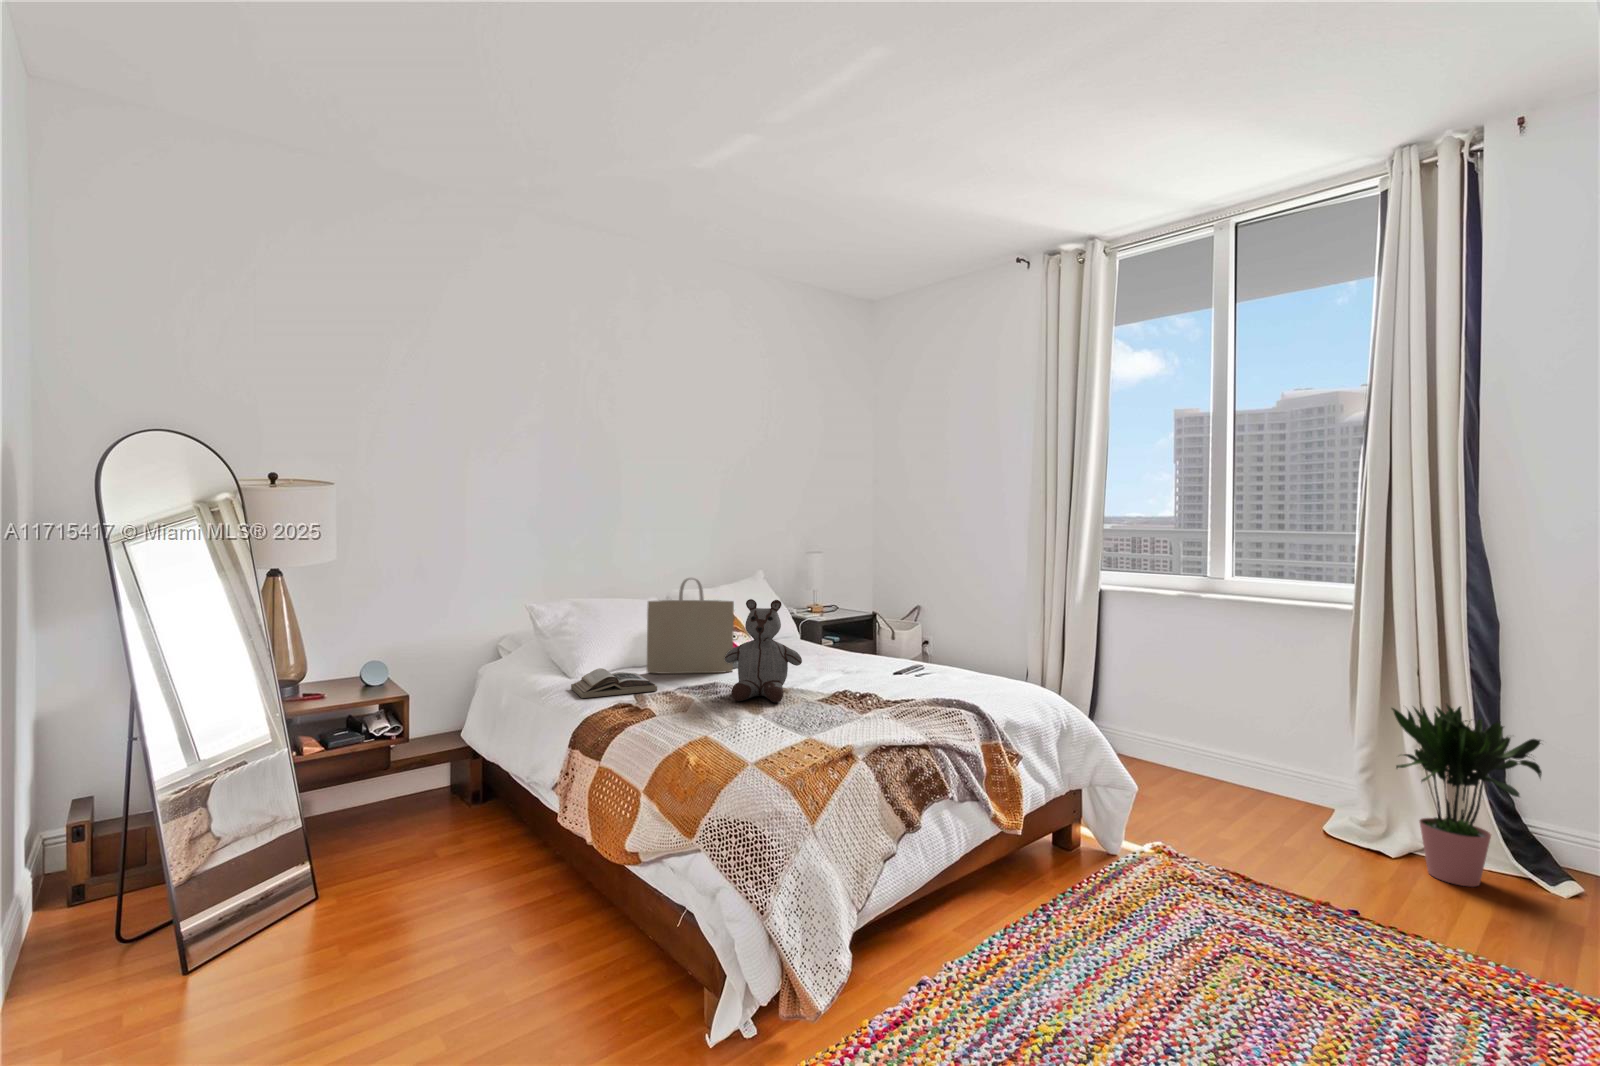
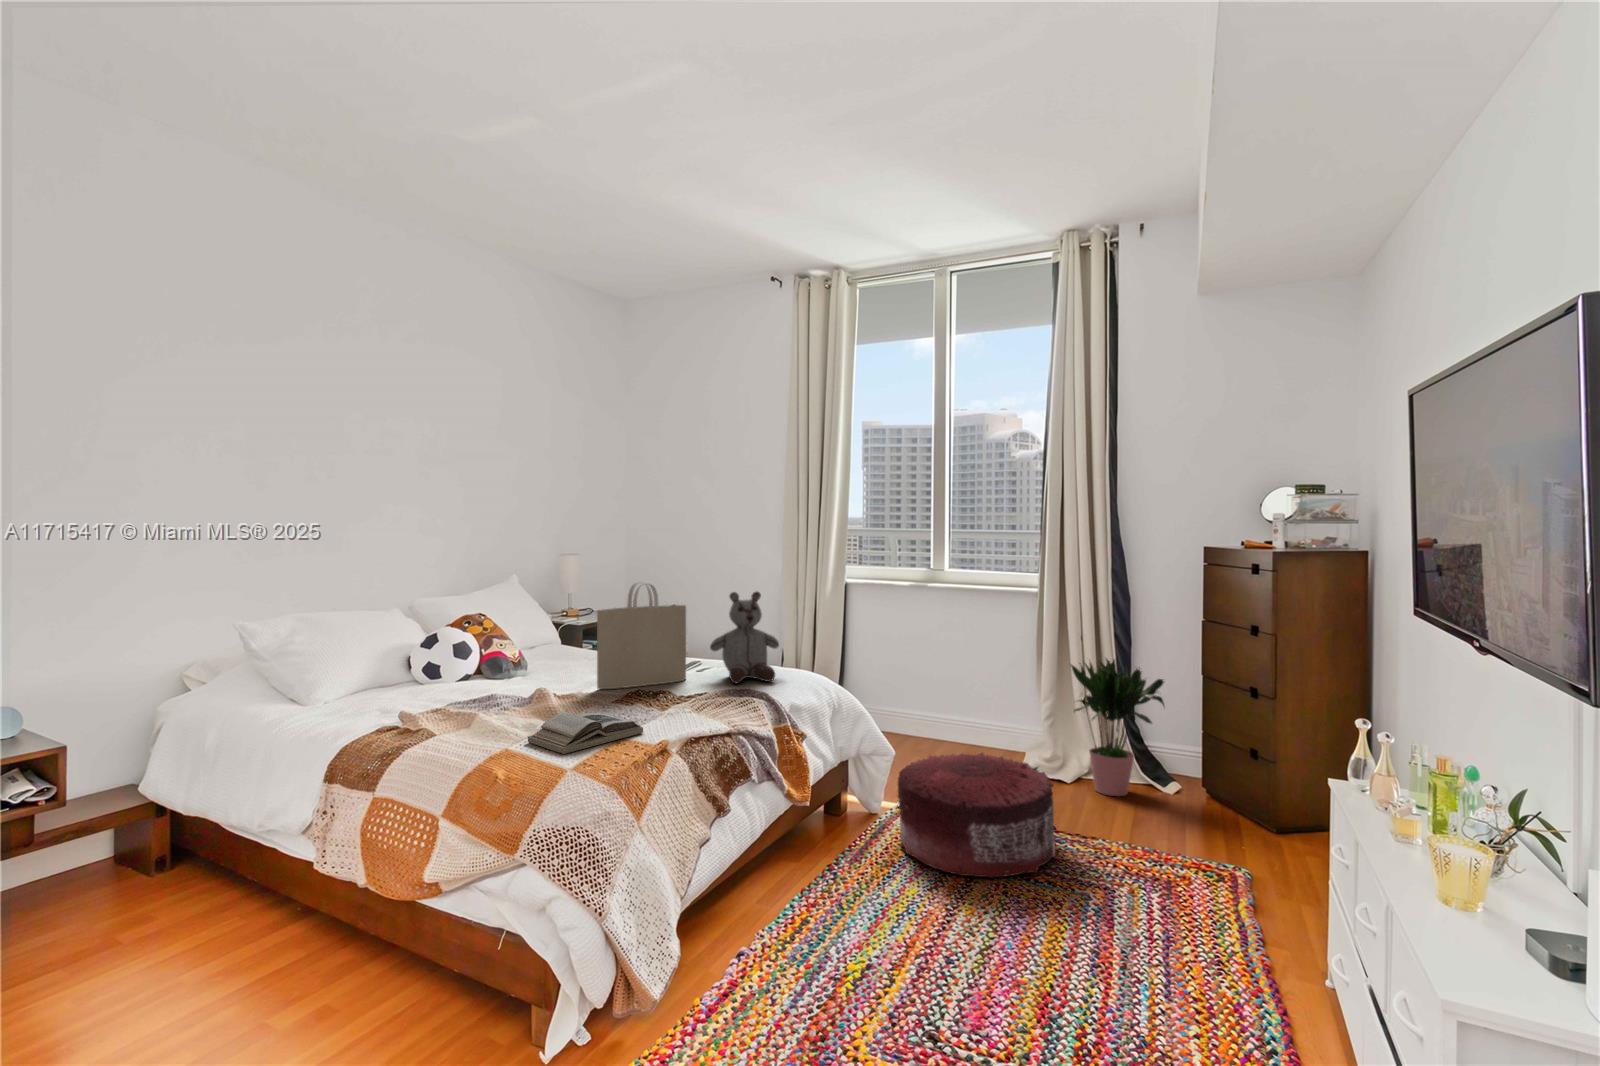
tote bag: present [647,577,734,674] -> present [597,582,686,689]
stuffed bear: present [724,599,802,702] -> present [710,592,779,683]
book: present [571,668,657,698] -> present [528,712,643,754]
pouf: none [1135,796,1349,965] -> present [898,752,1055,877]

